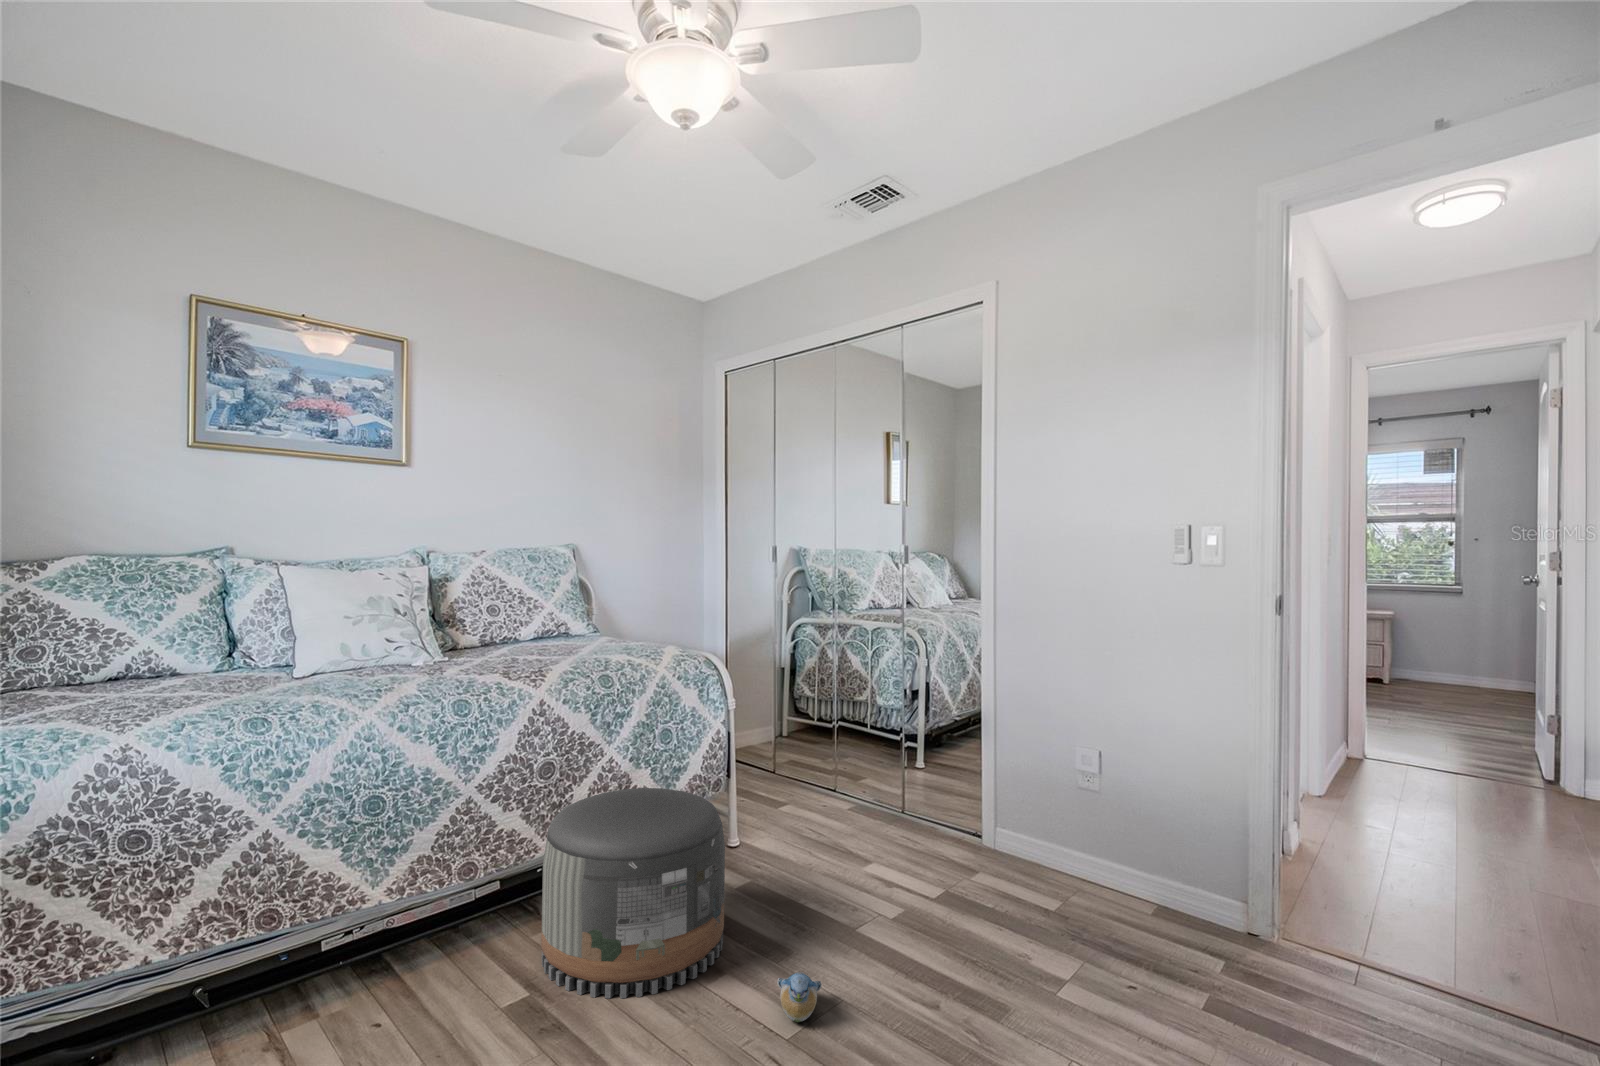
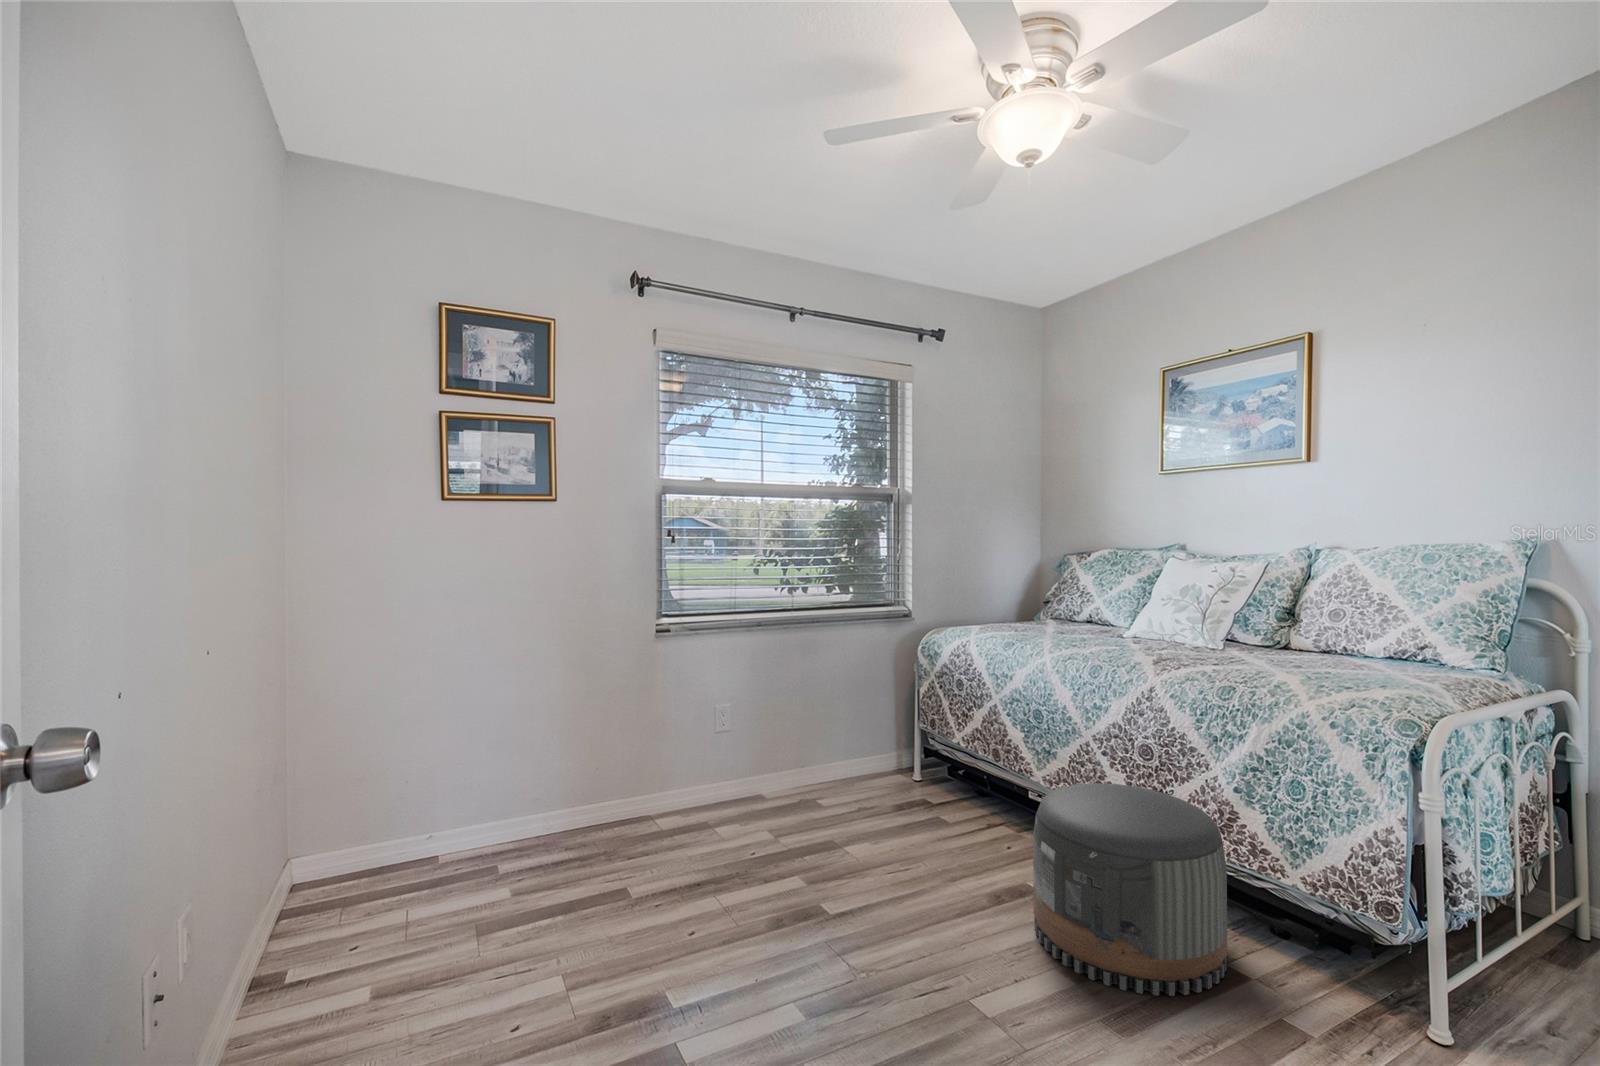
plush toy: present [777,972,822,1022] -> none [959,957,1031,1020]

